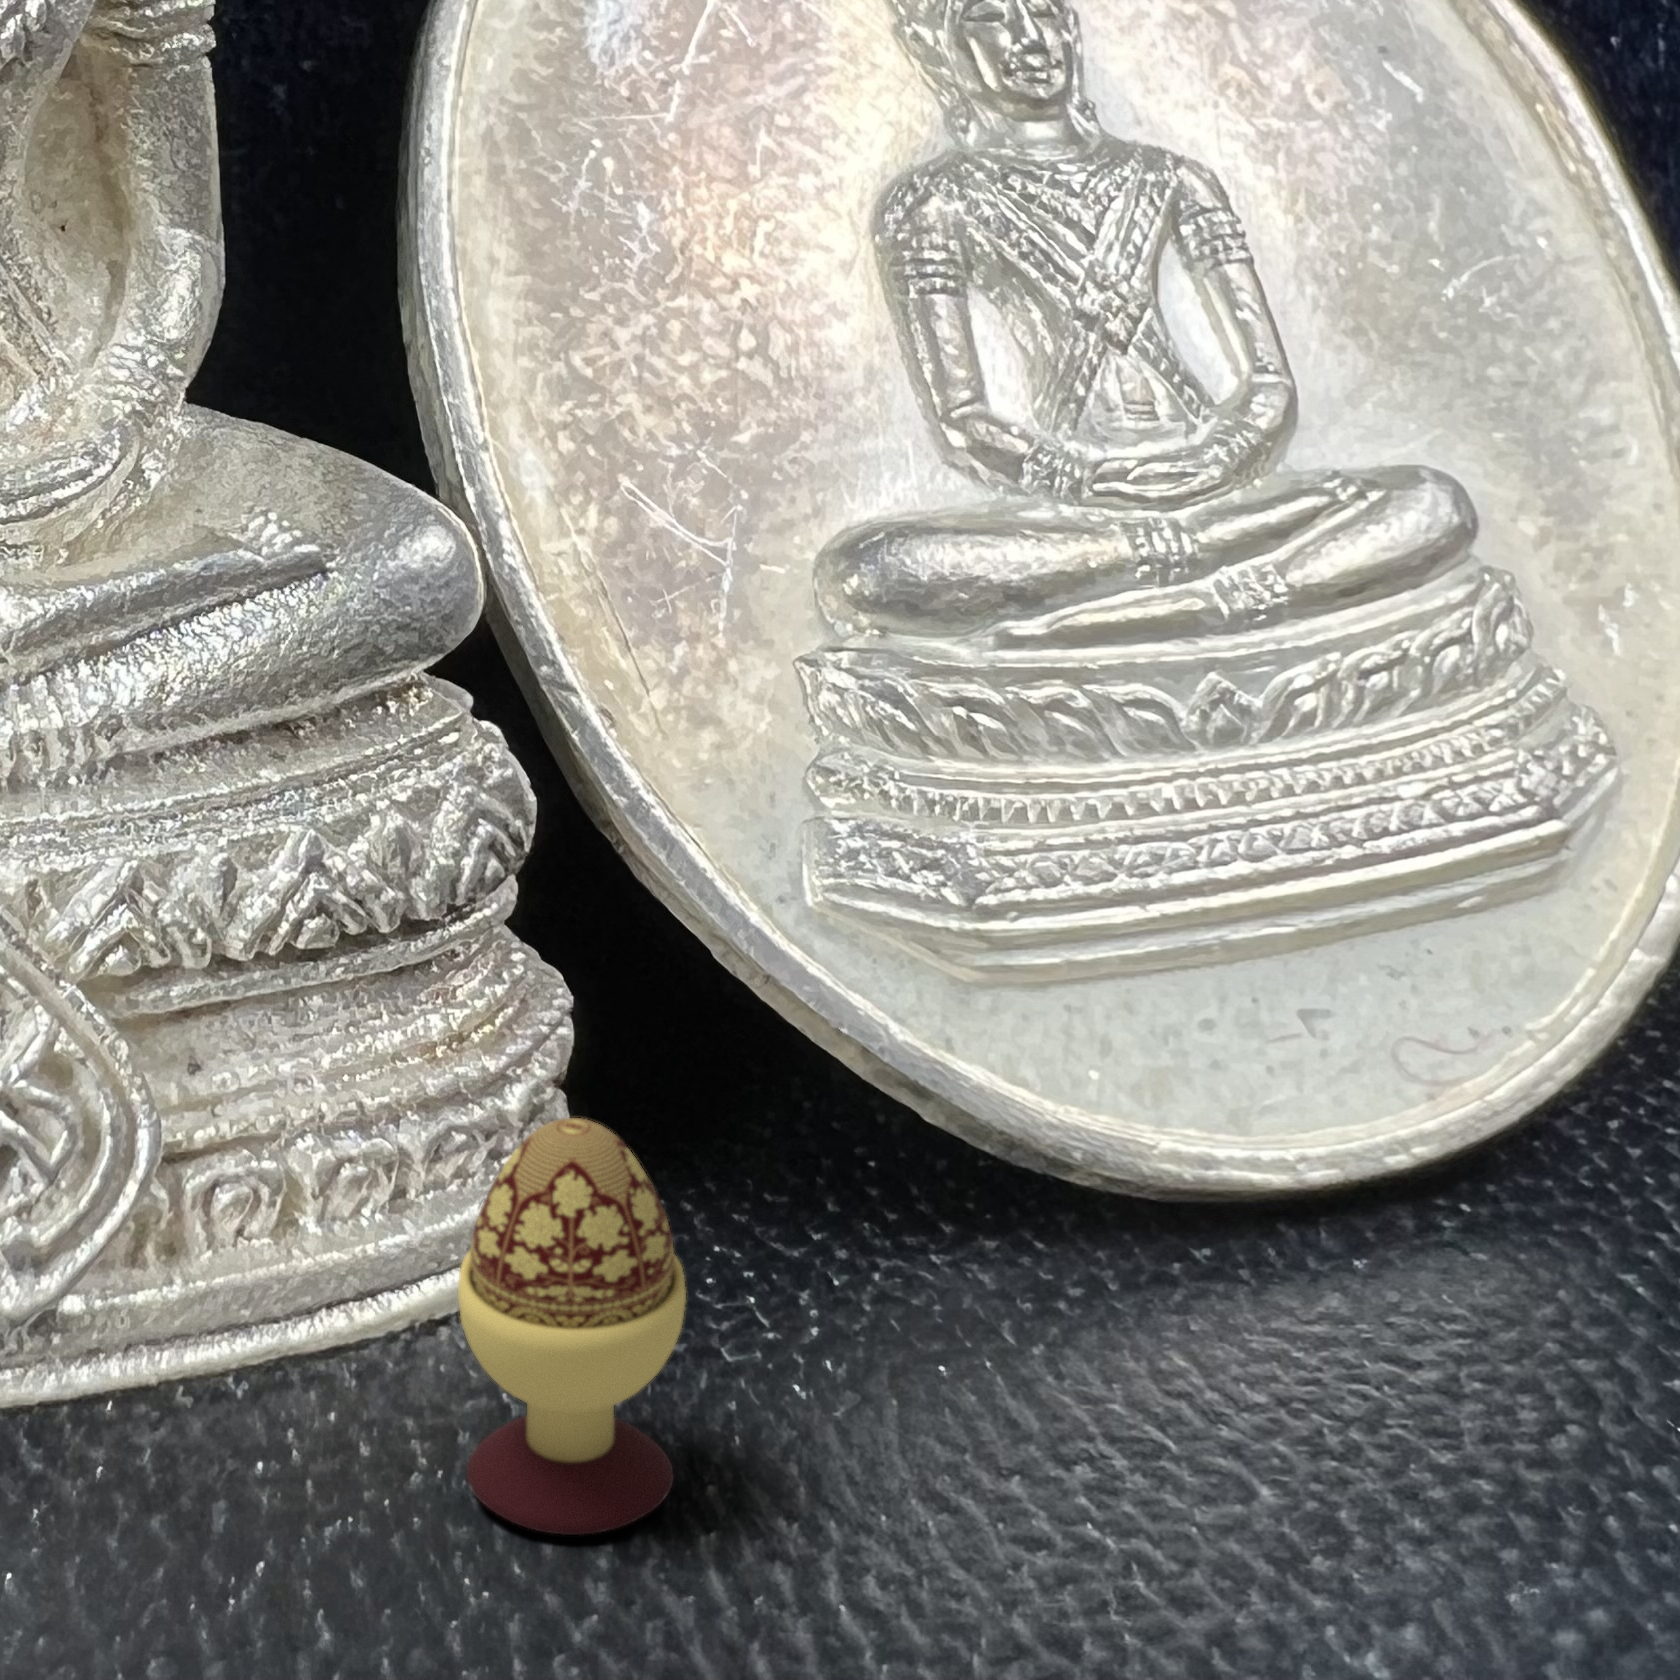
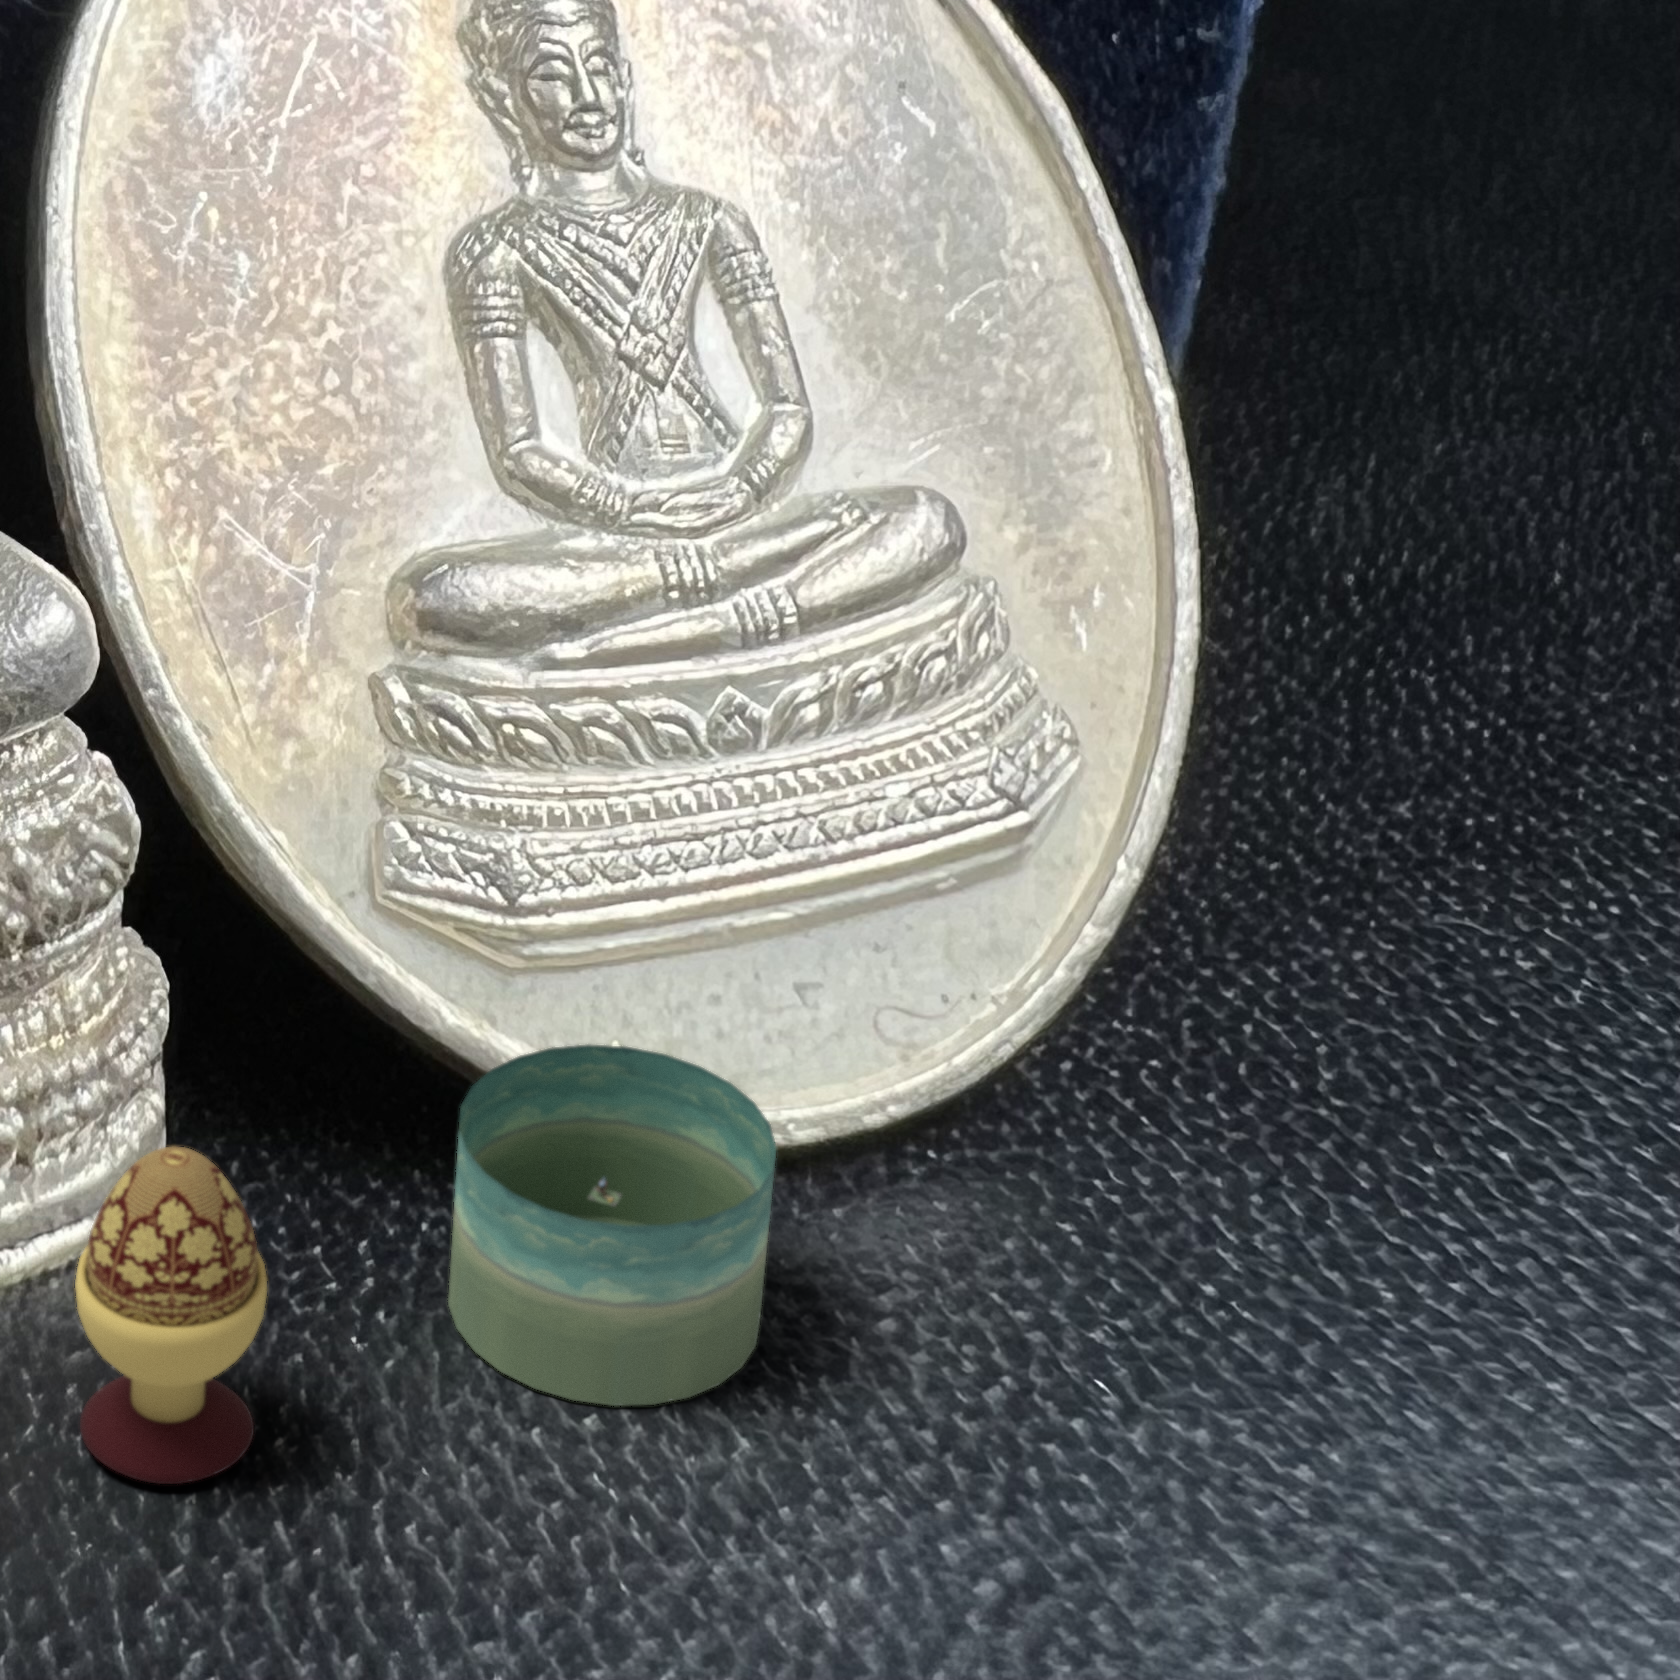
candle: none [904,1050,1289,1458] -> present [448,1045,777,1406]

